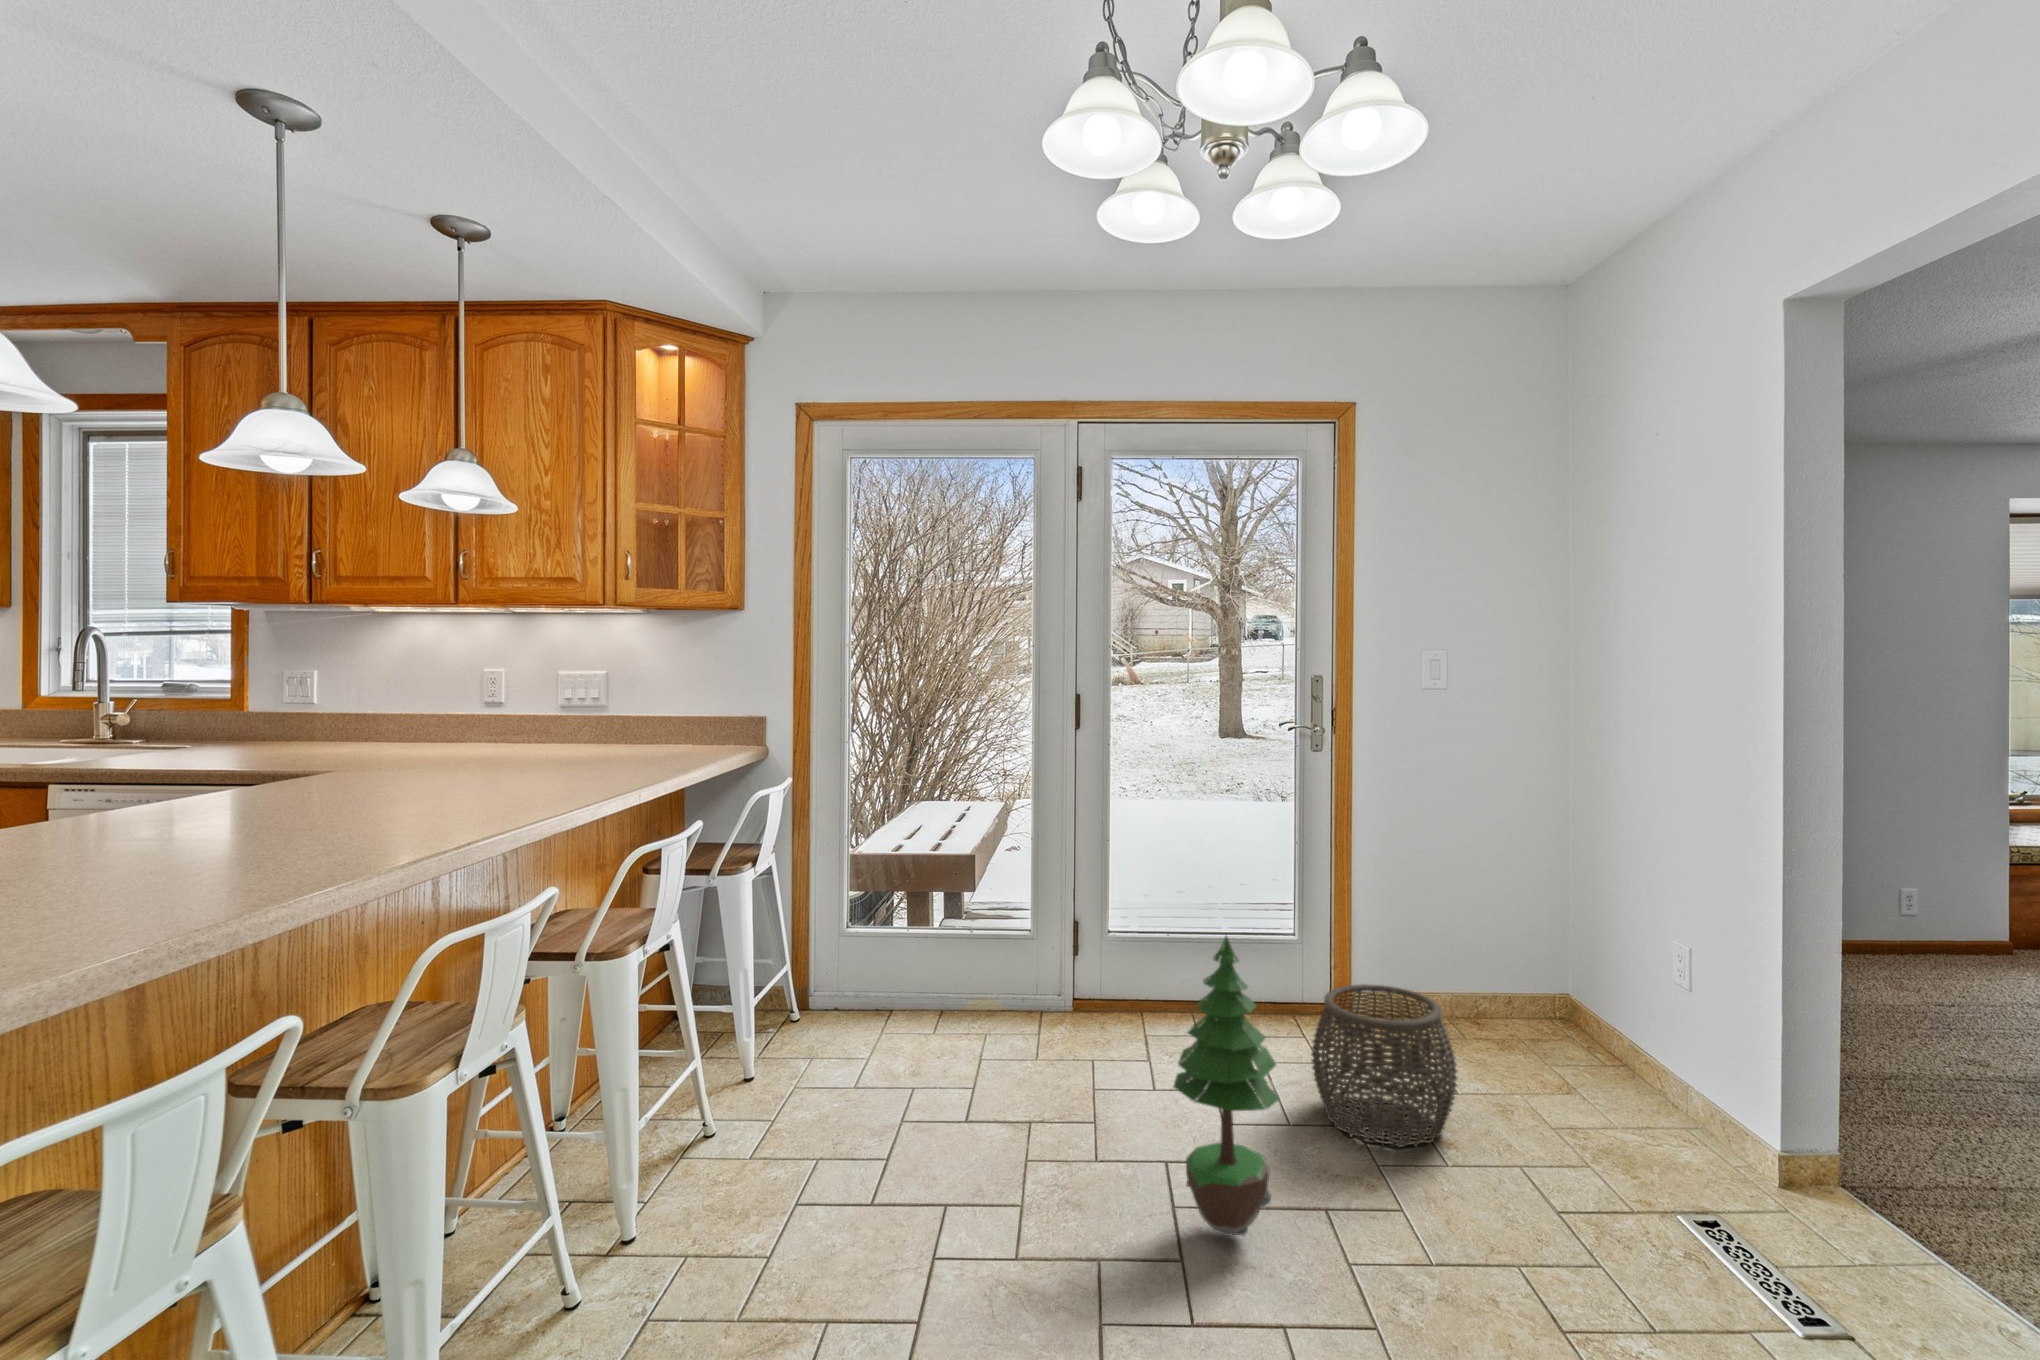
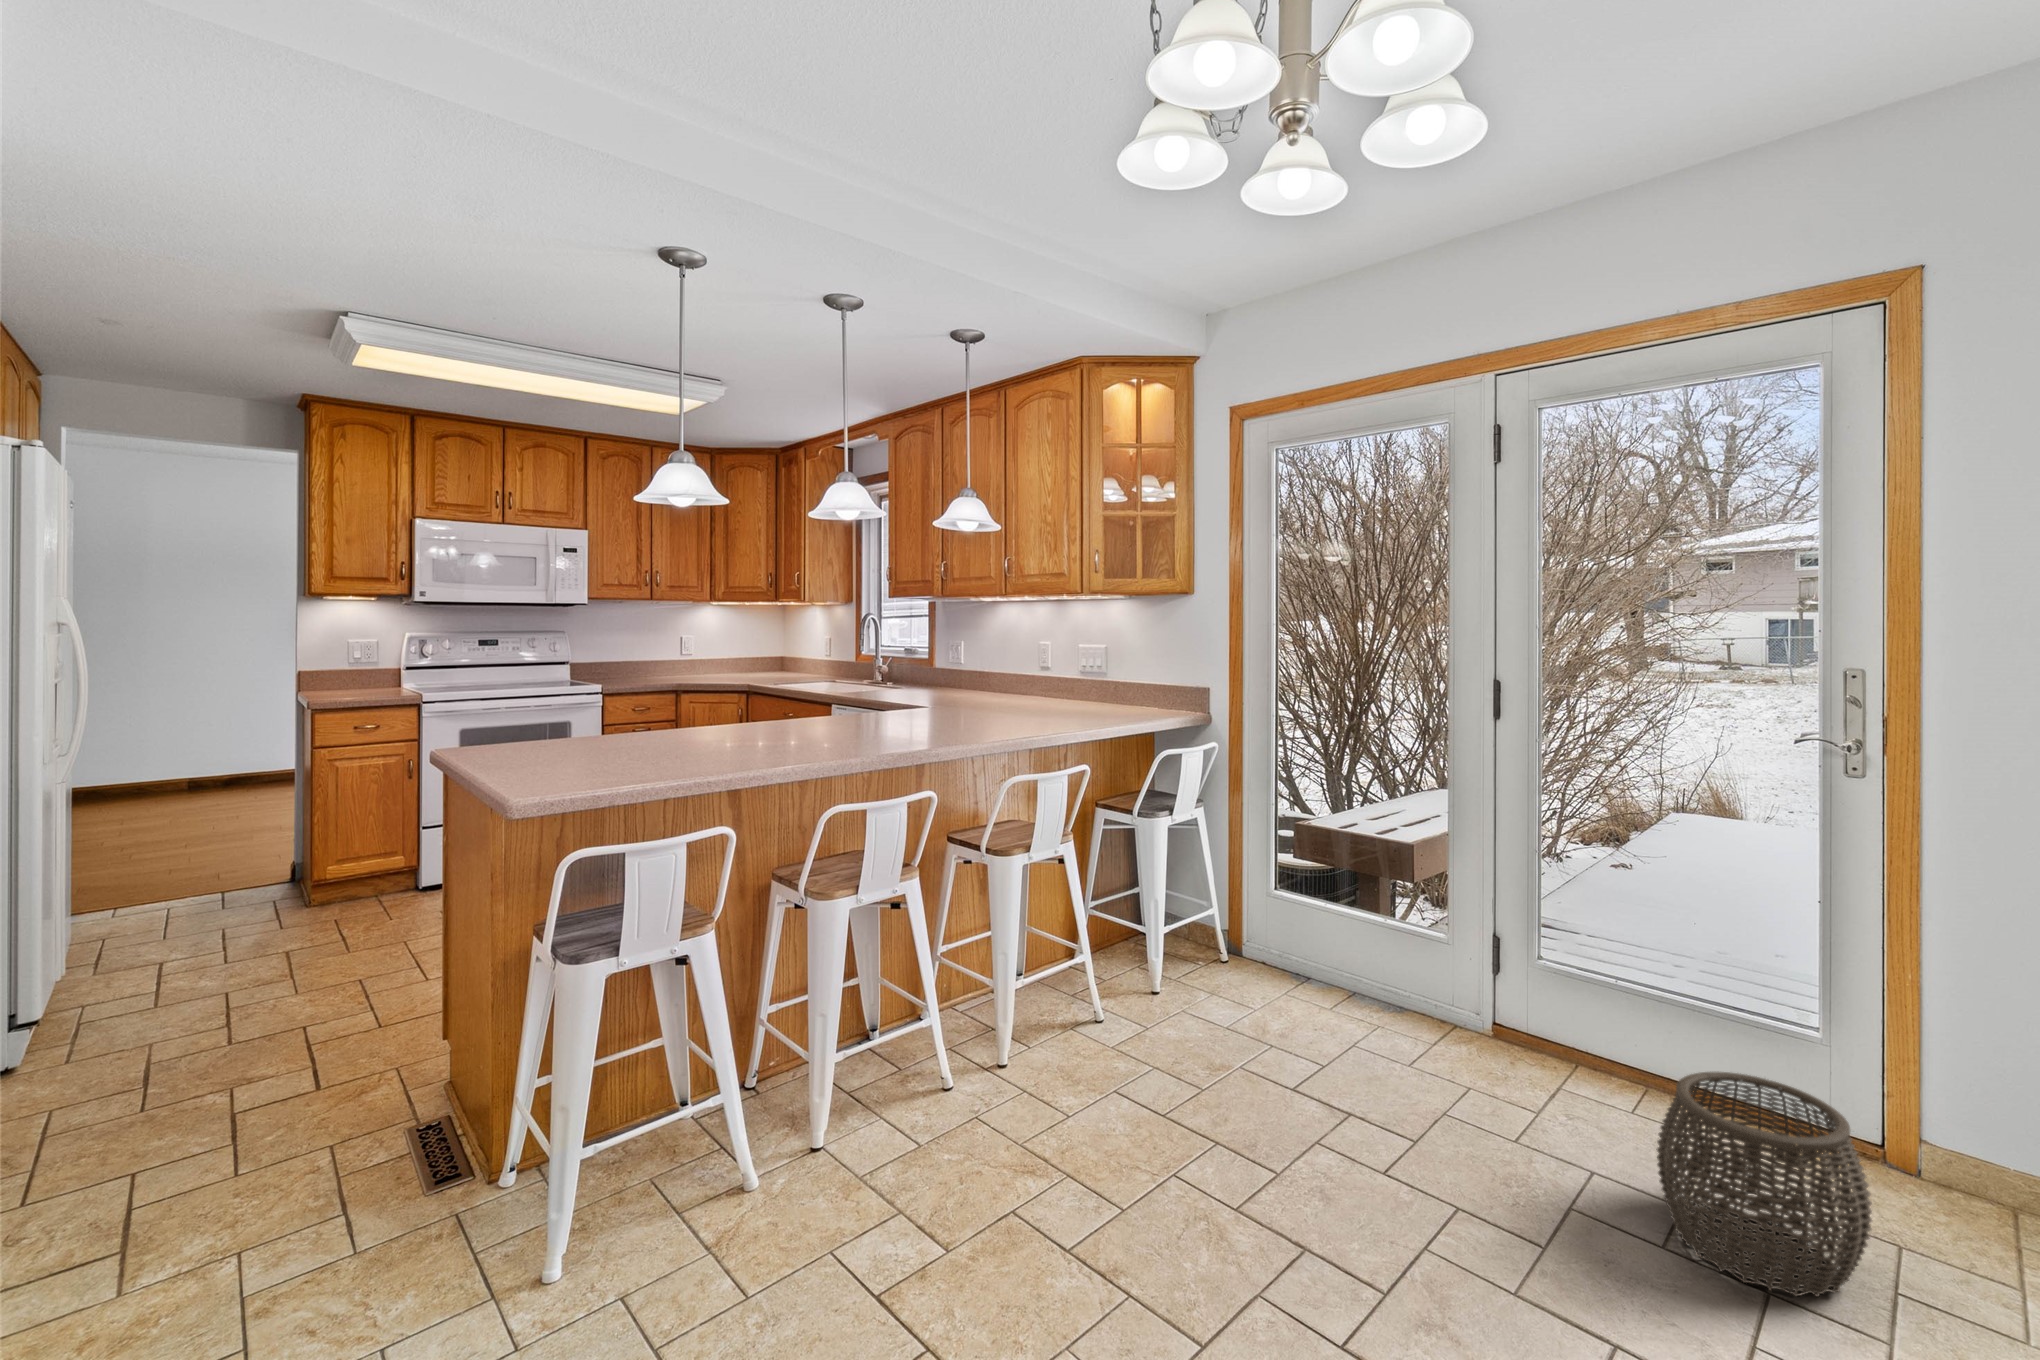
potted tree: present [1174,936,1279,1236] -> none [1374,959,1490,1267]

